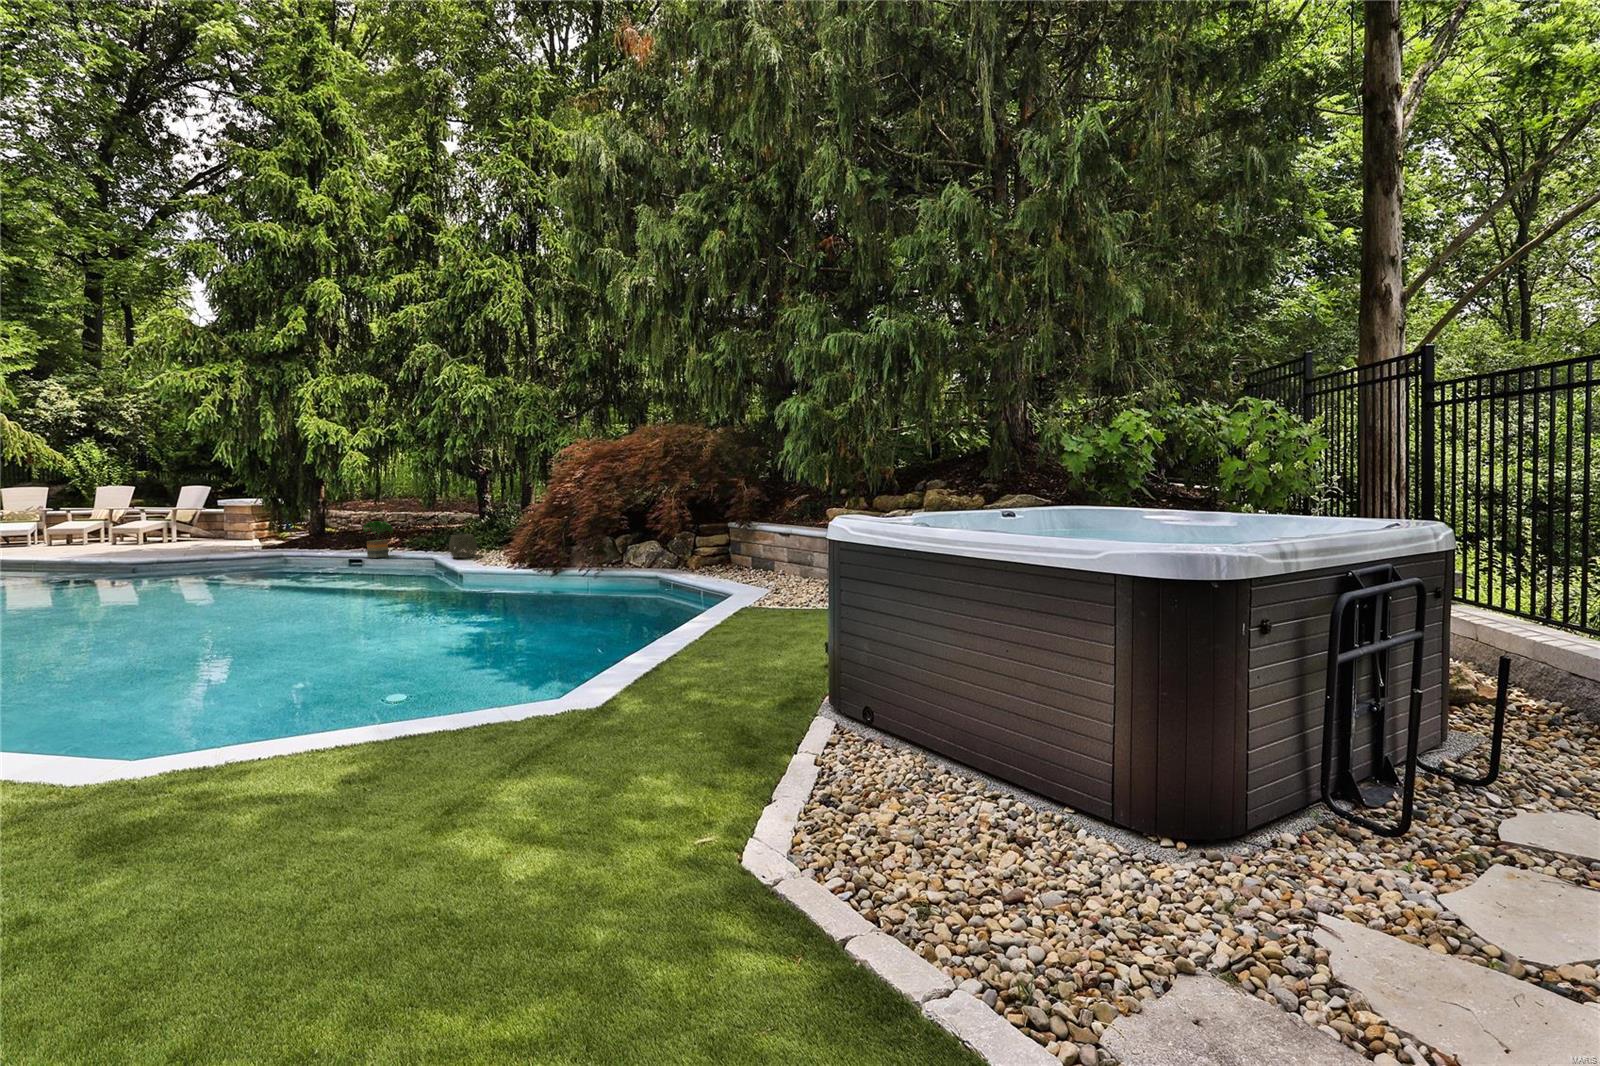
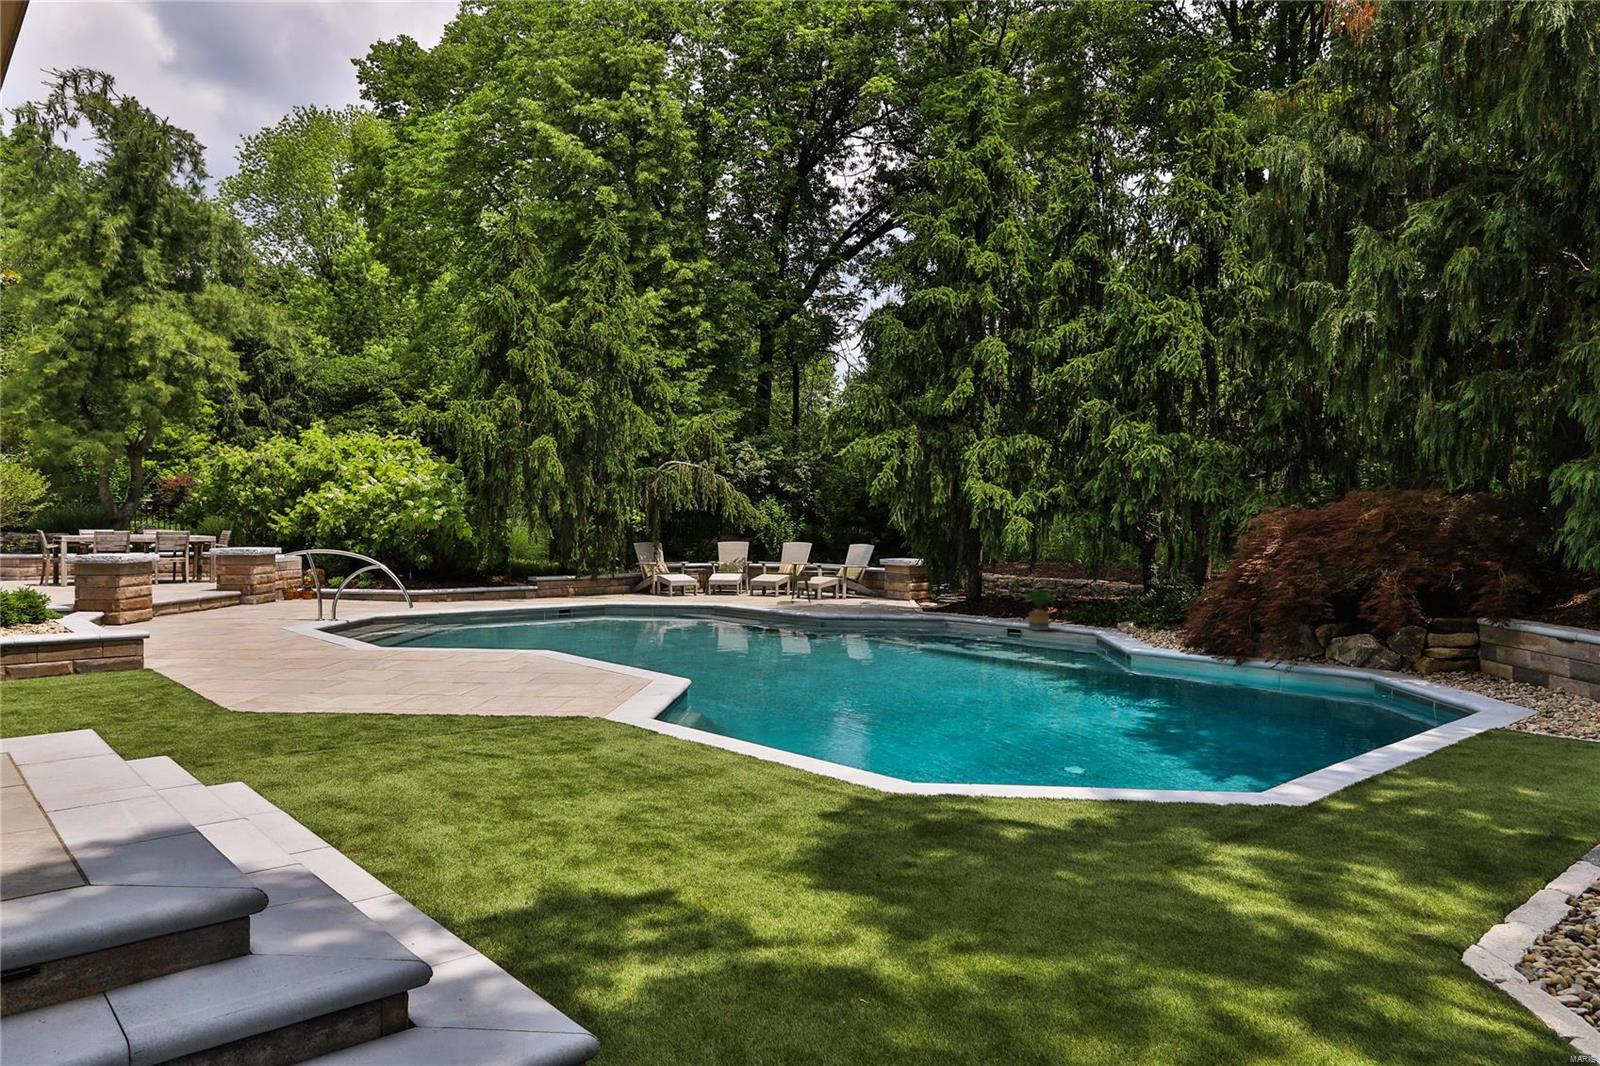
side table: none [95,519,128,549] -> present [789,576,811,604]
woven basket: present [449,534,477,558] -> none [1114,610,1144,637]

